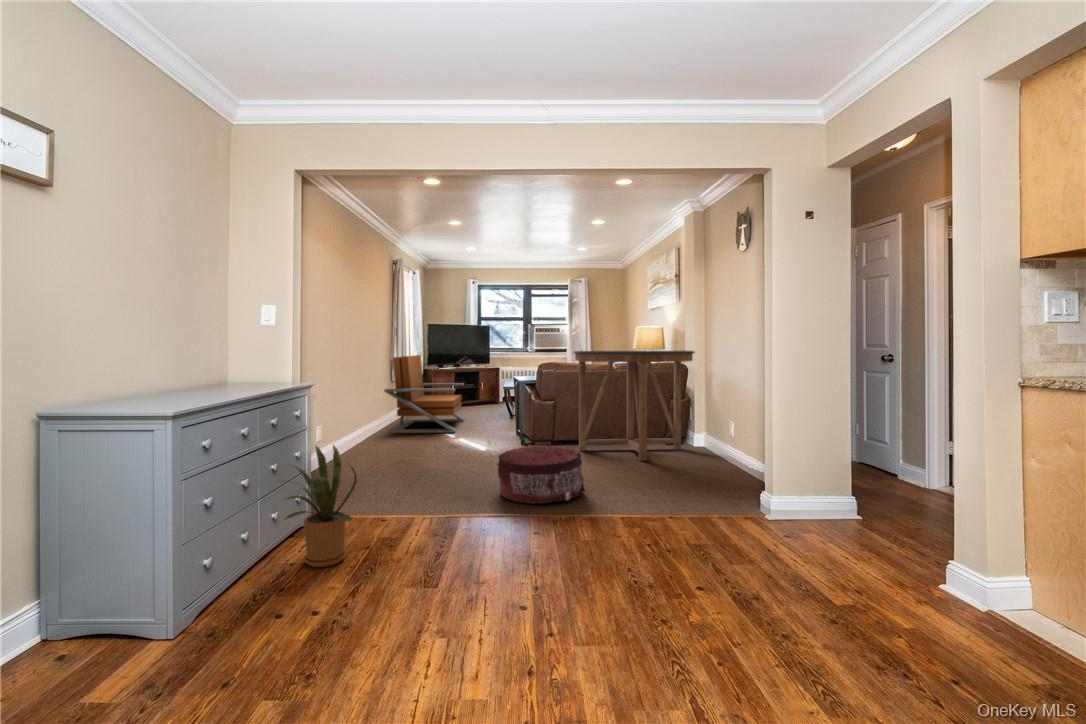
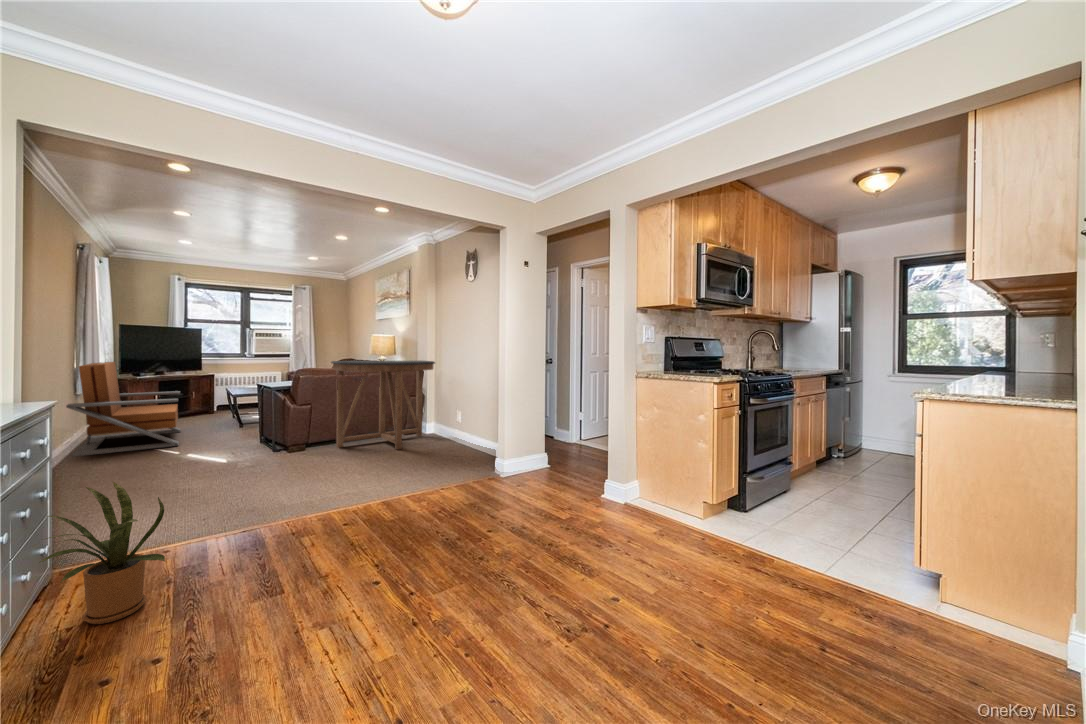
pouf: present [497,445,585,504] -> none [281,446,370,503]

